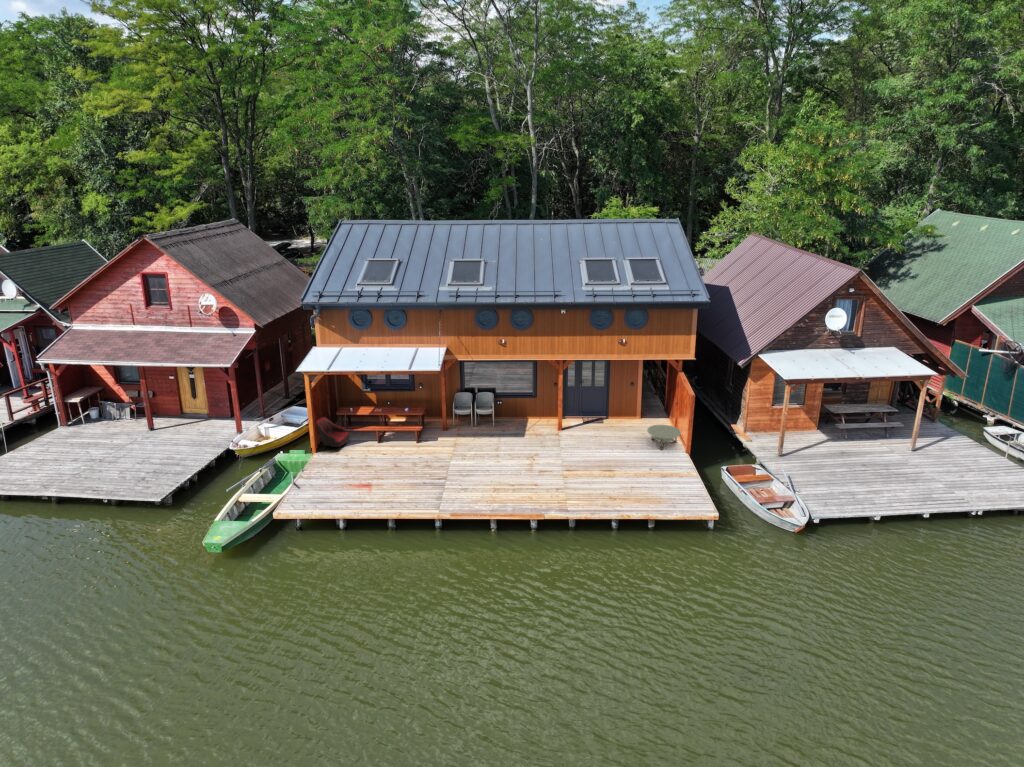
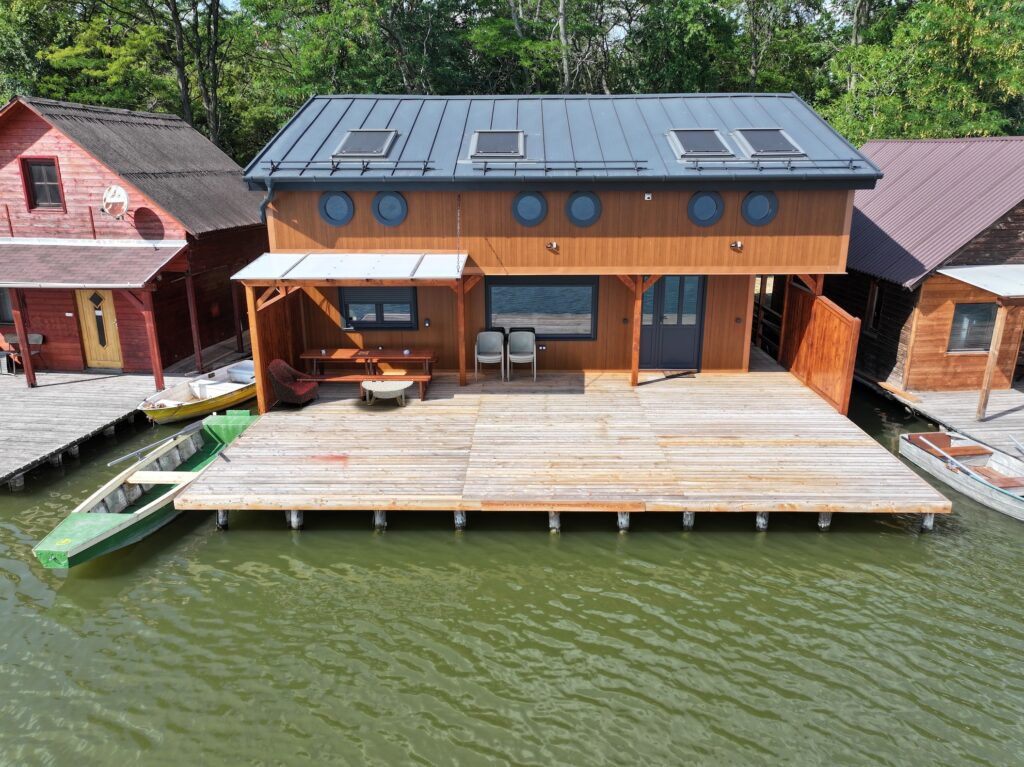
round table: present [647,425,681,450] -> present [362,381,413,407]

